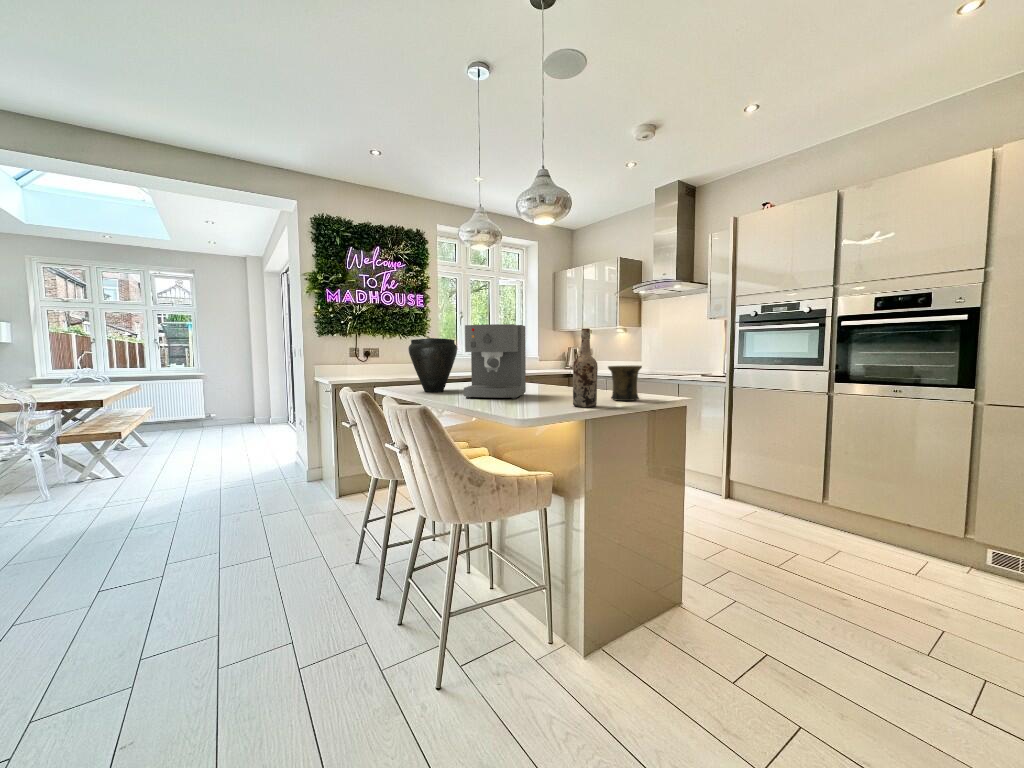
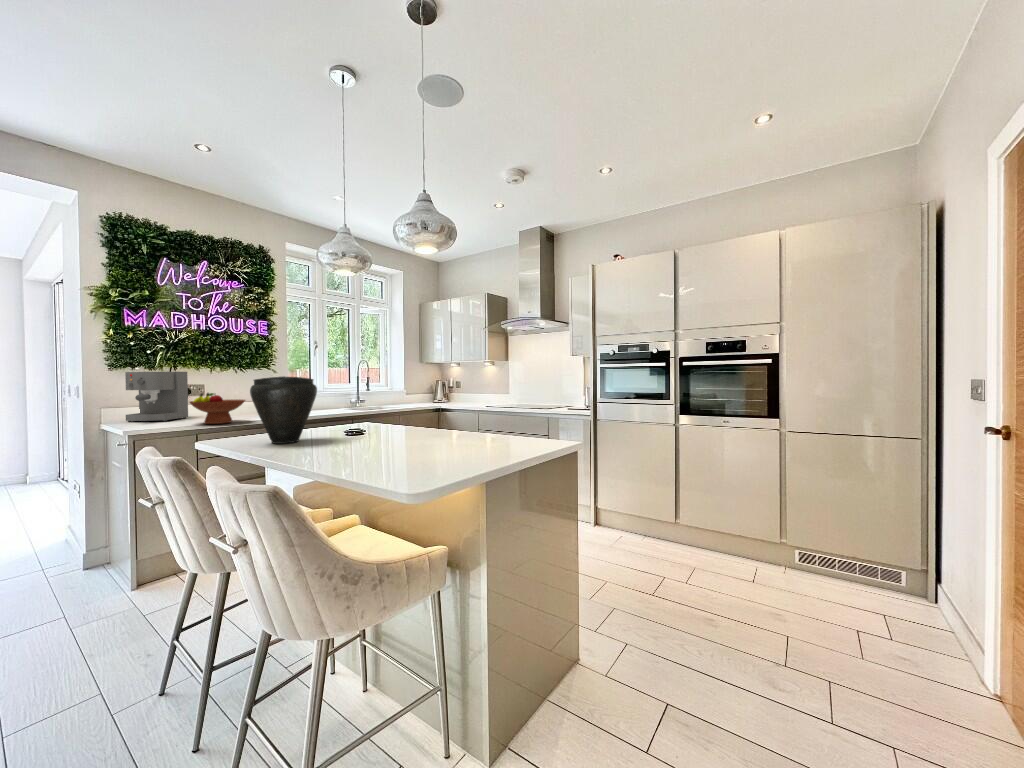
coffee maker: present [464,324,526,399] -> present [125,372,188,422]
wine bottle: present [573,328,598,407] -> none [466,371,492,459]
fruit bowl: none [369,354,408,379] -> present [189,393,245,424]
mug: present [608,365,642,401] -> none [498,408,533,447]

